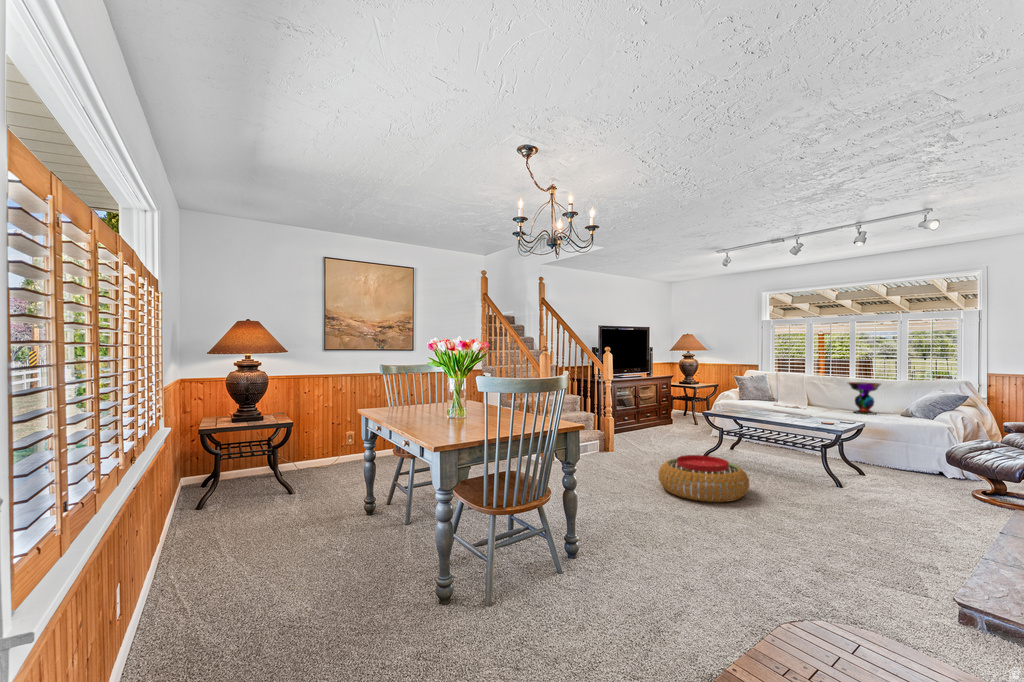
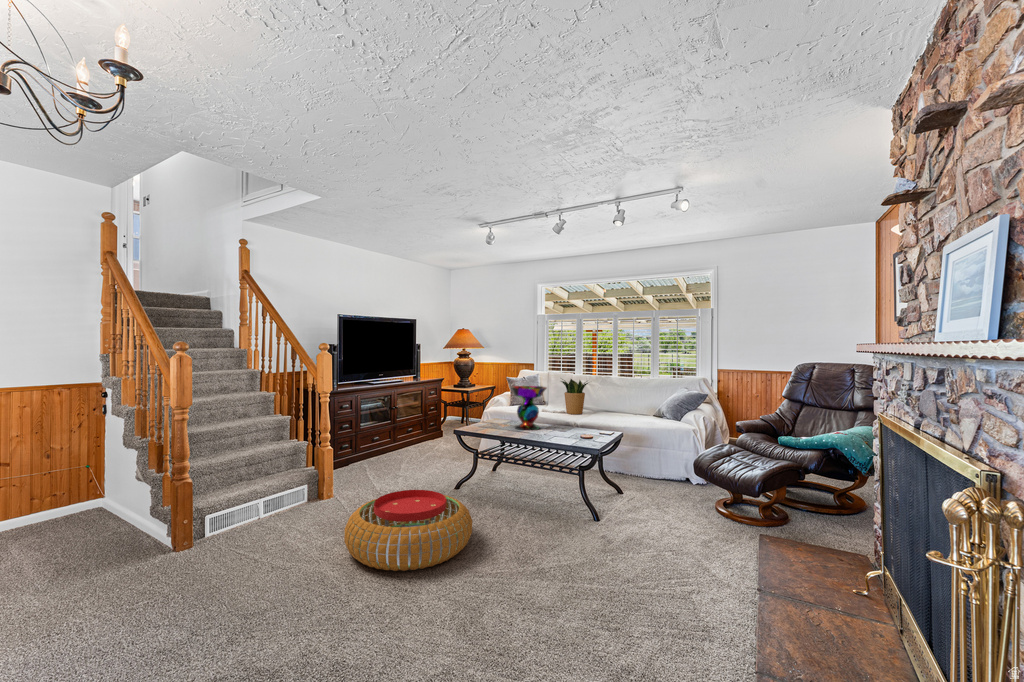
potted plant: none [793,377,830,412] -> present [561,379,588,415]
decorative bowl: present [848,382,881,414] -> present [510,386,547,430]

